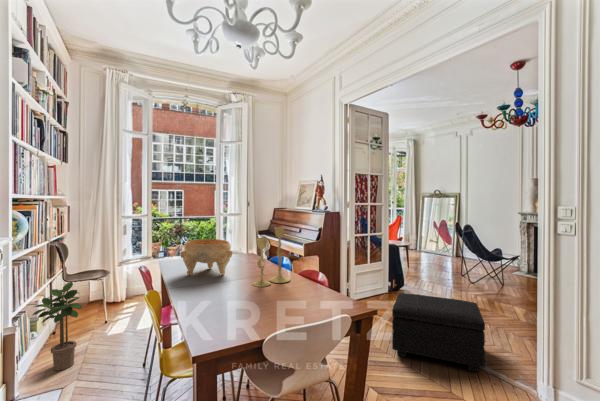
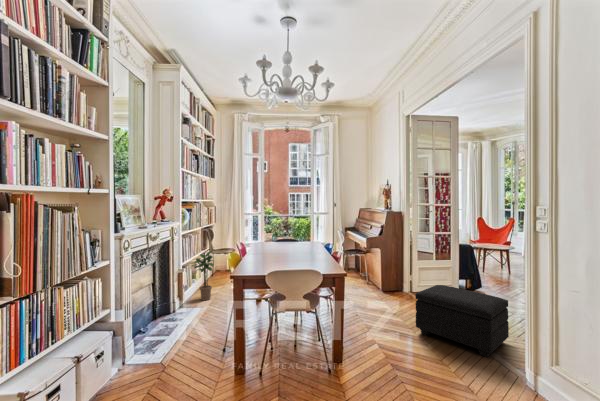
candlestick: present [253,227,290,287] -> none [293,221,321,259]
decorative bowl: present [180,239,232,275] -> none [258,228,290,251]

